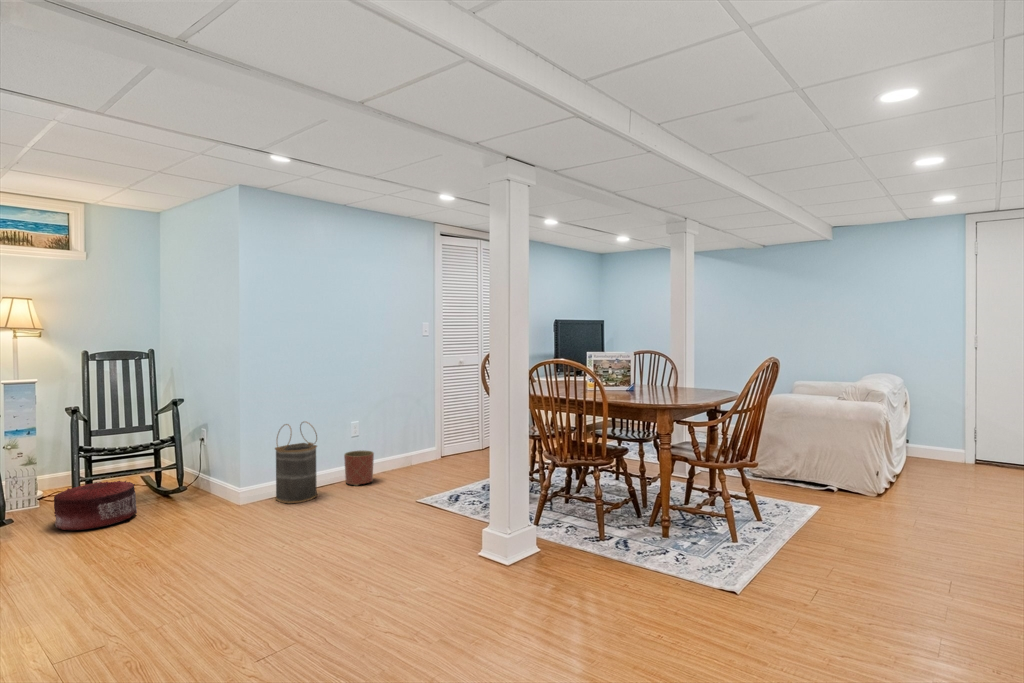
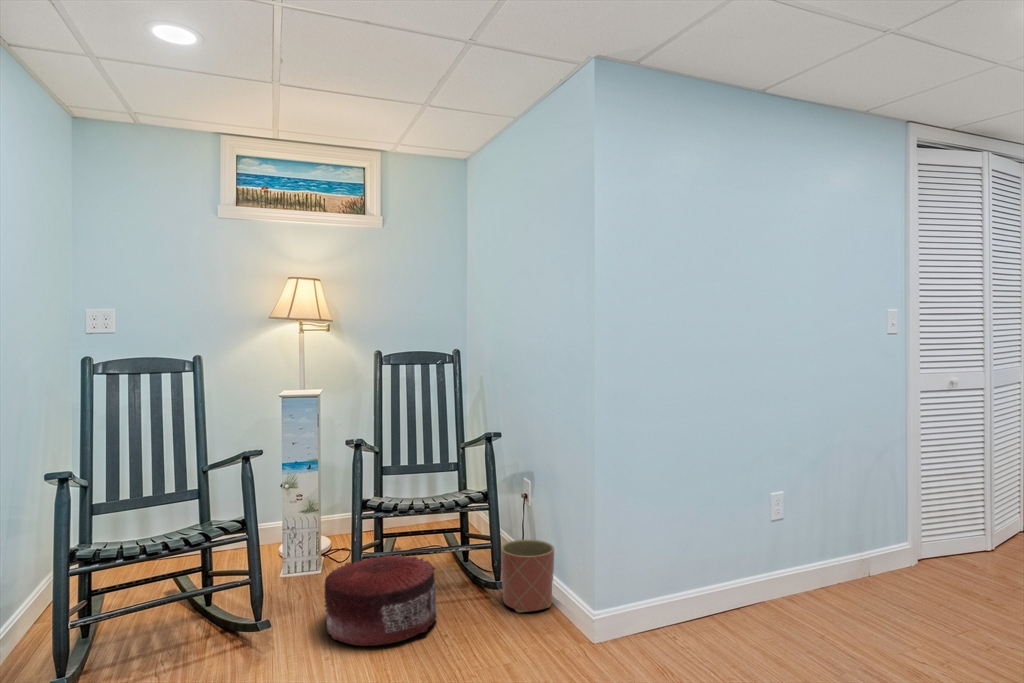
basket: present [275,422,317,503] -> none [653,482,731,643]
planter: present [344,450,374,486] -> present [501,540,554,612]

